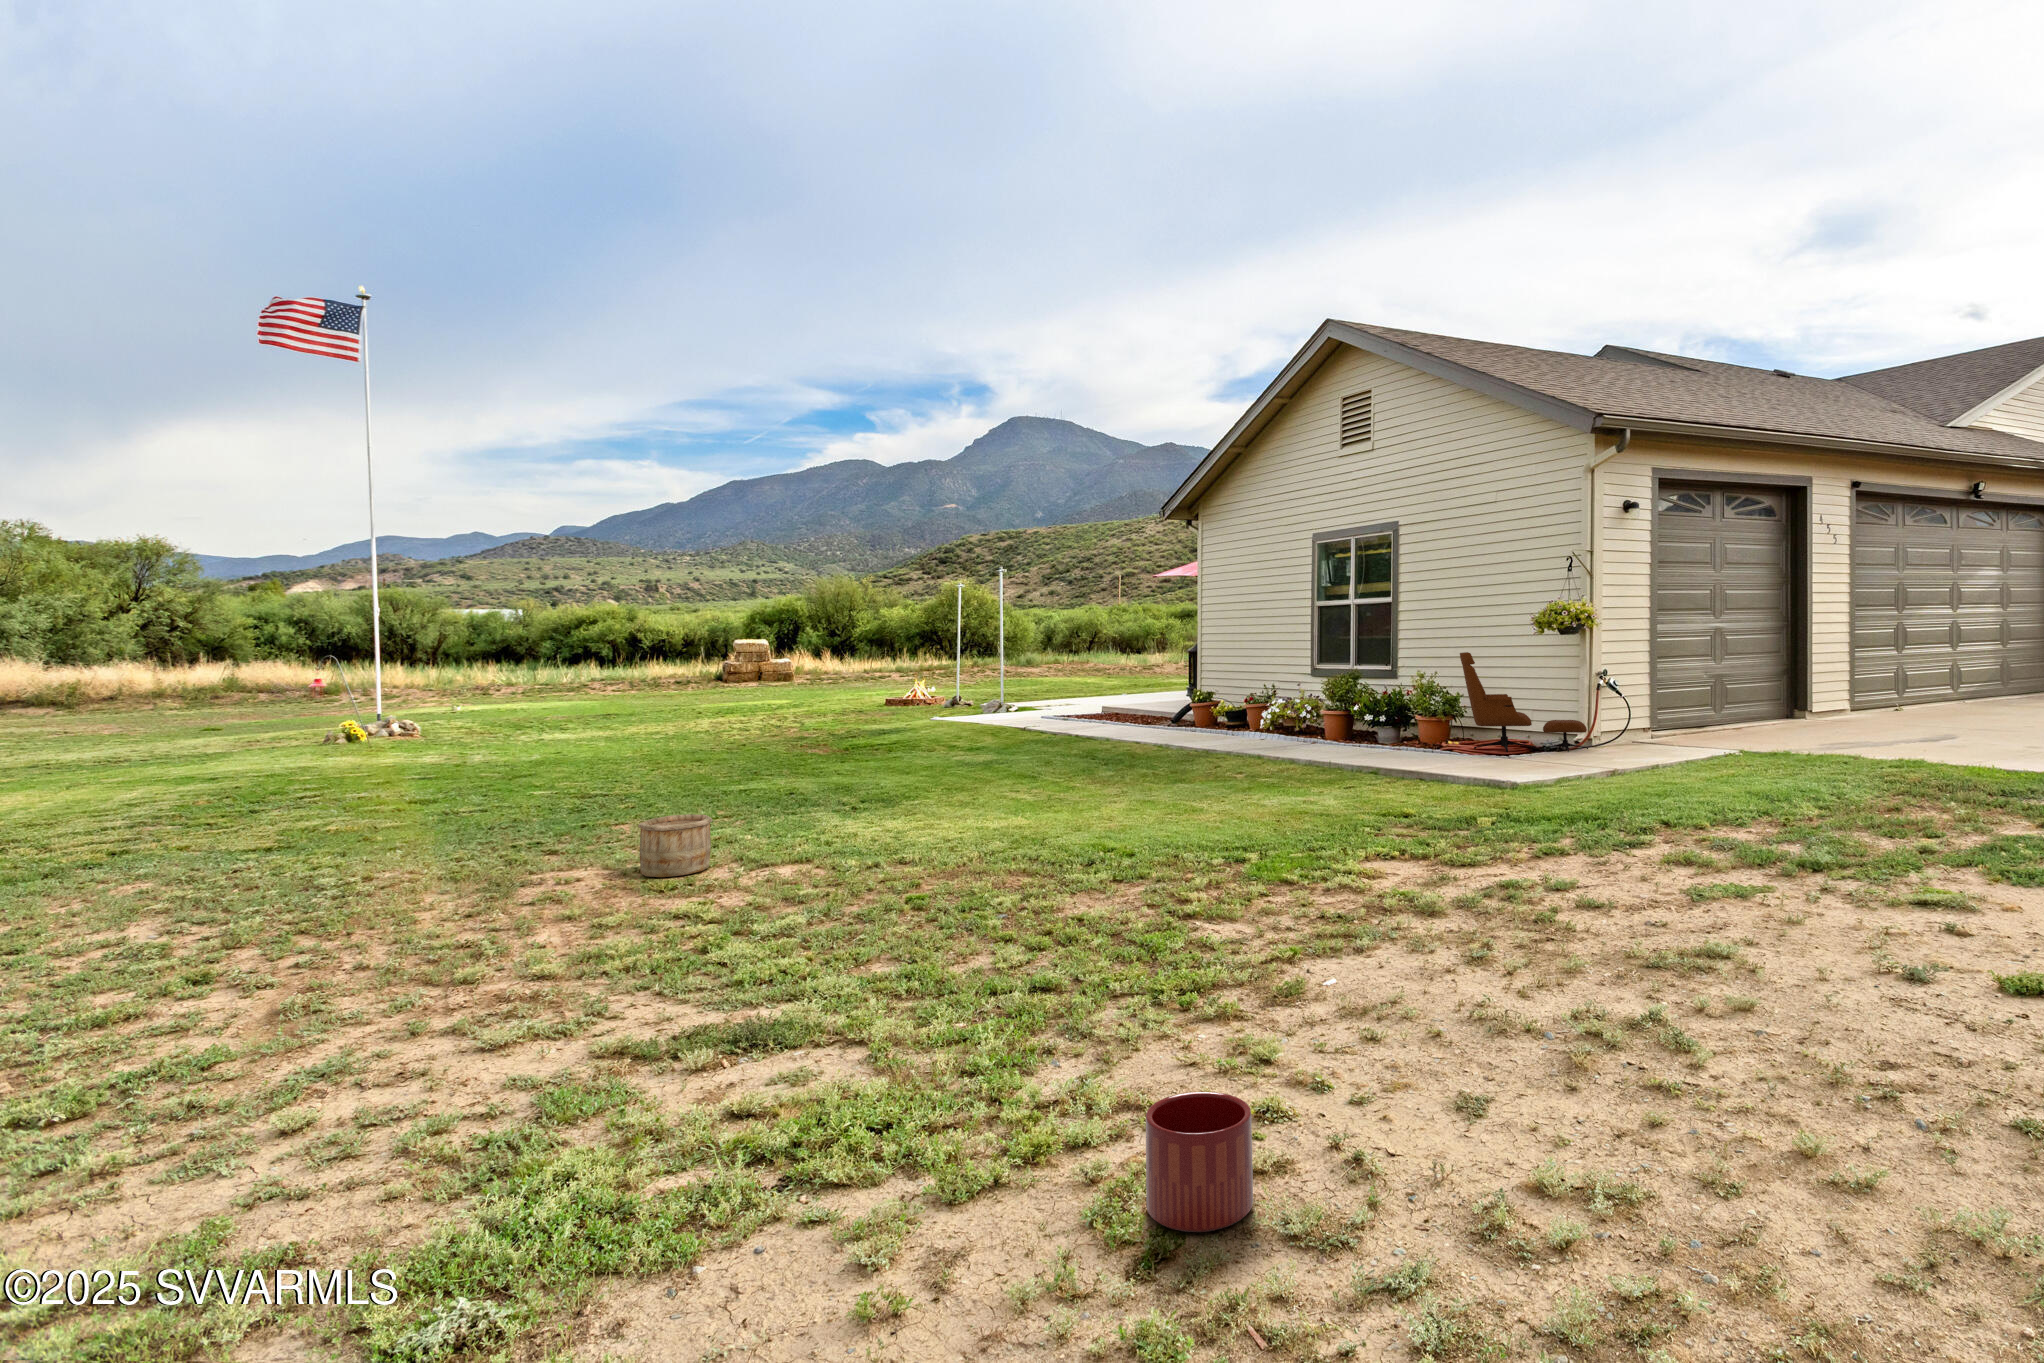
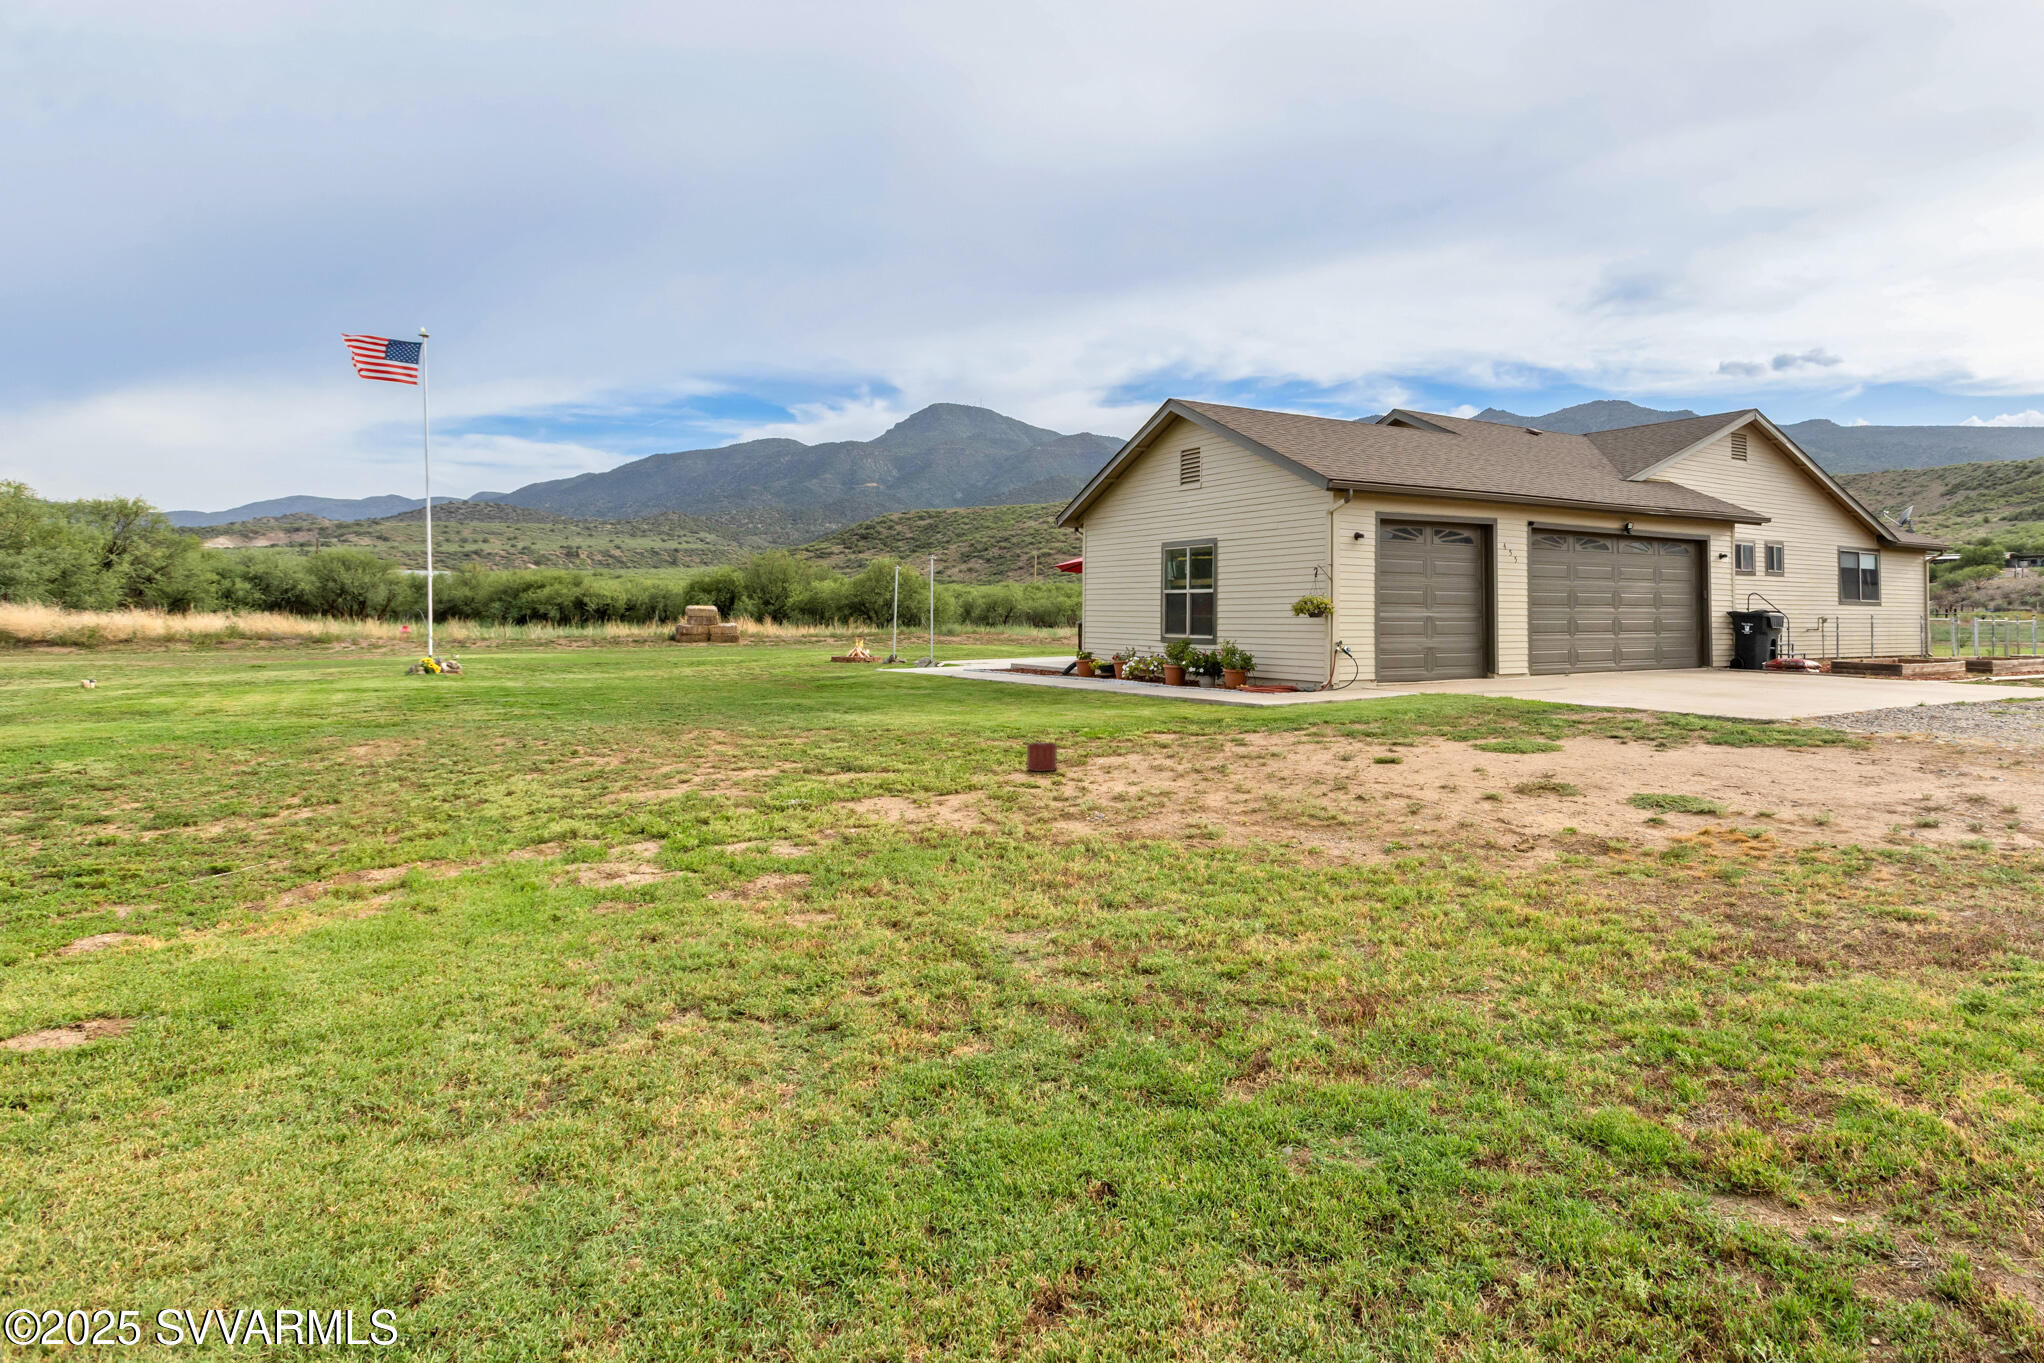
lounge chair: present [1460,652,1588,752] -> none [1246,628,1325,692]
wooden bucket: present [638,814,713,877] -> none [775,695,811,724]

